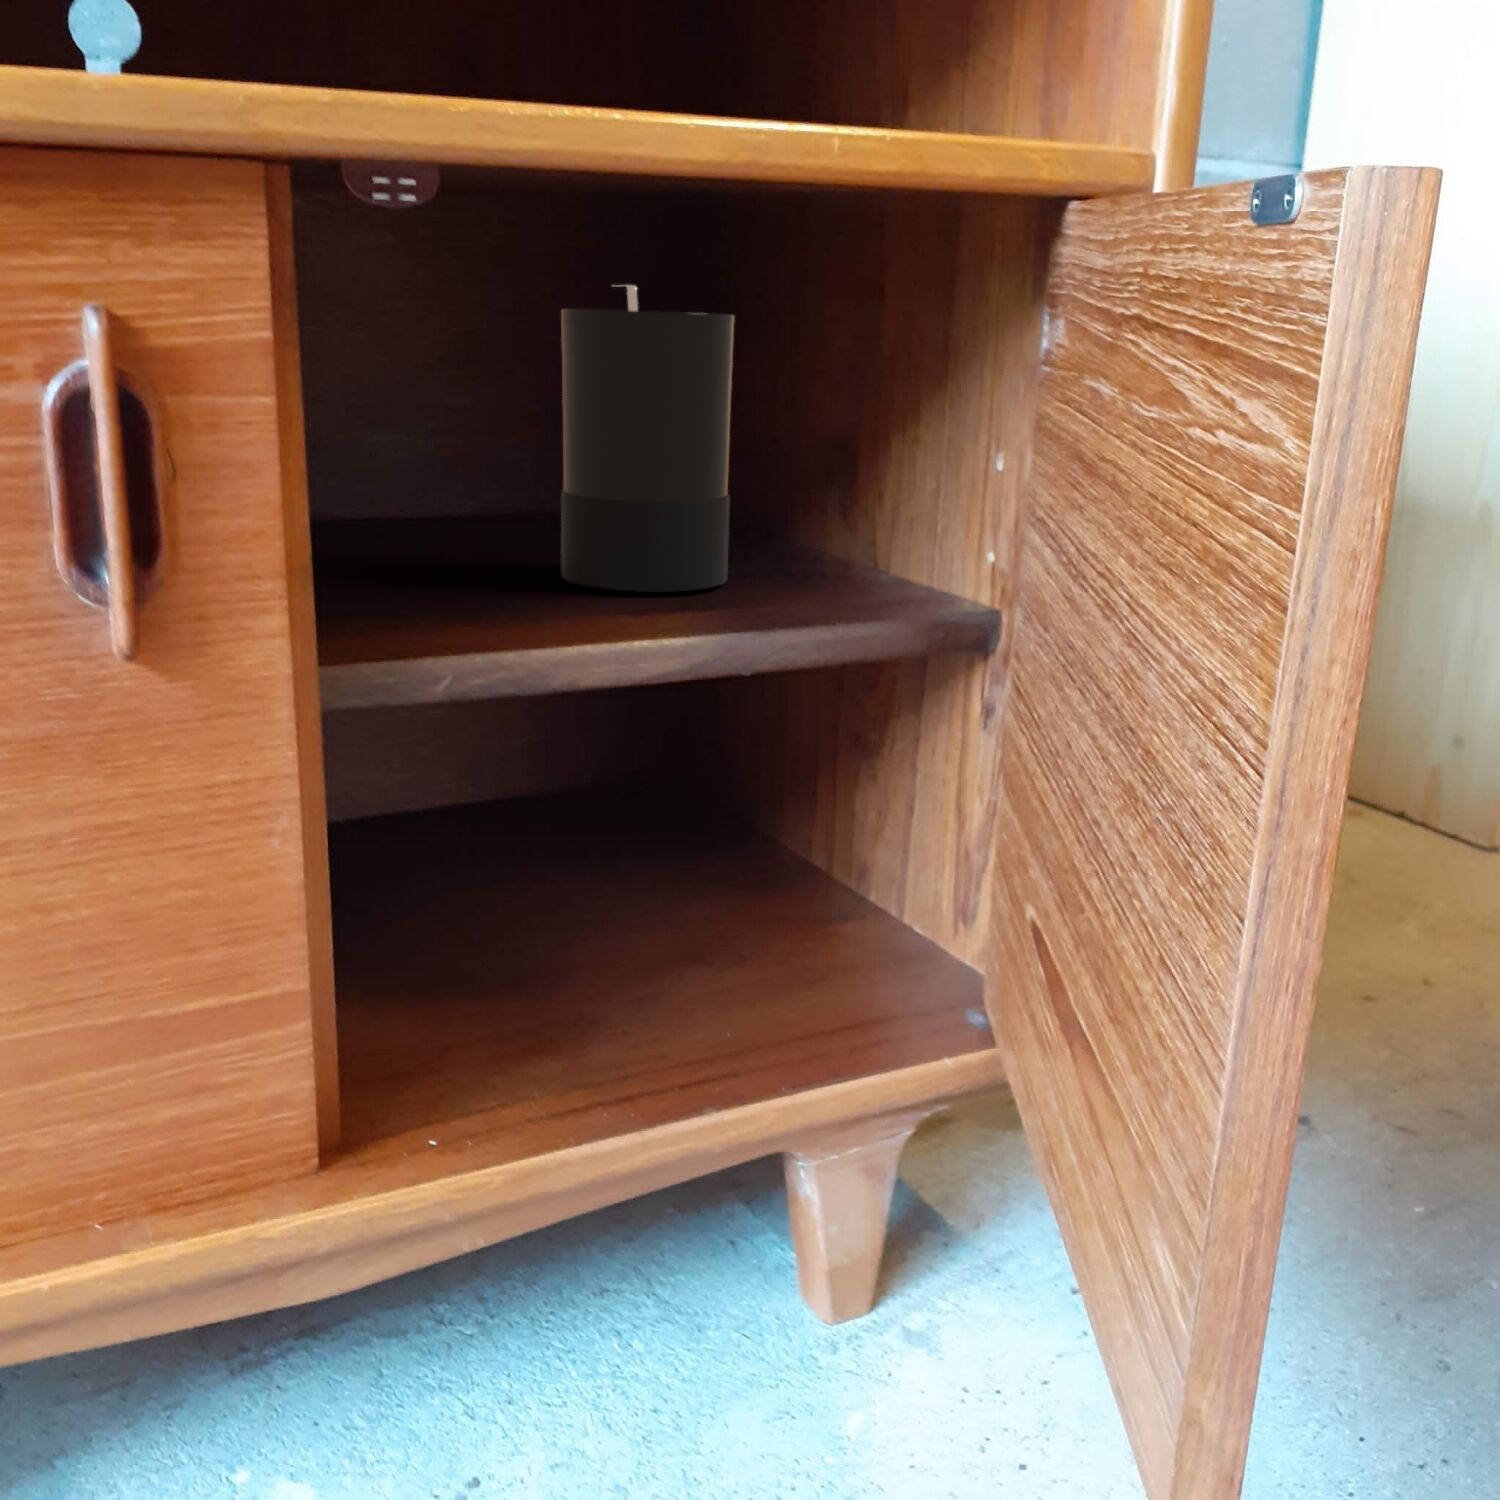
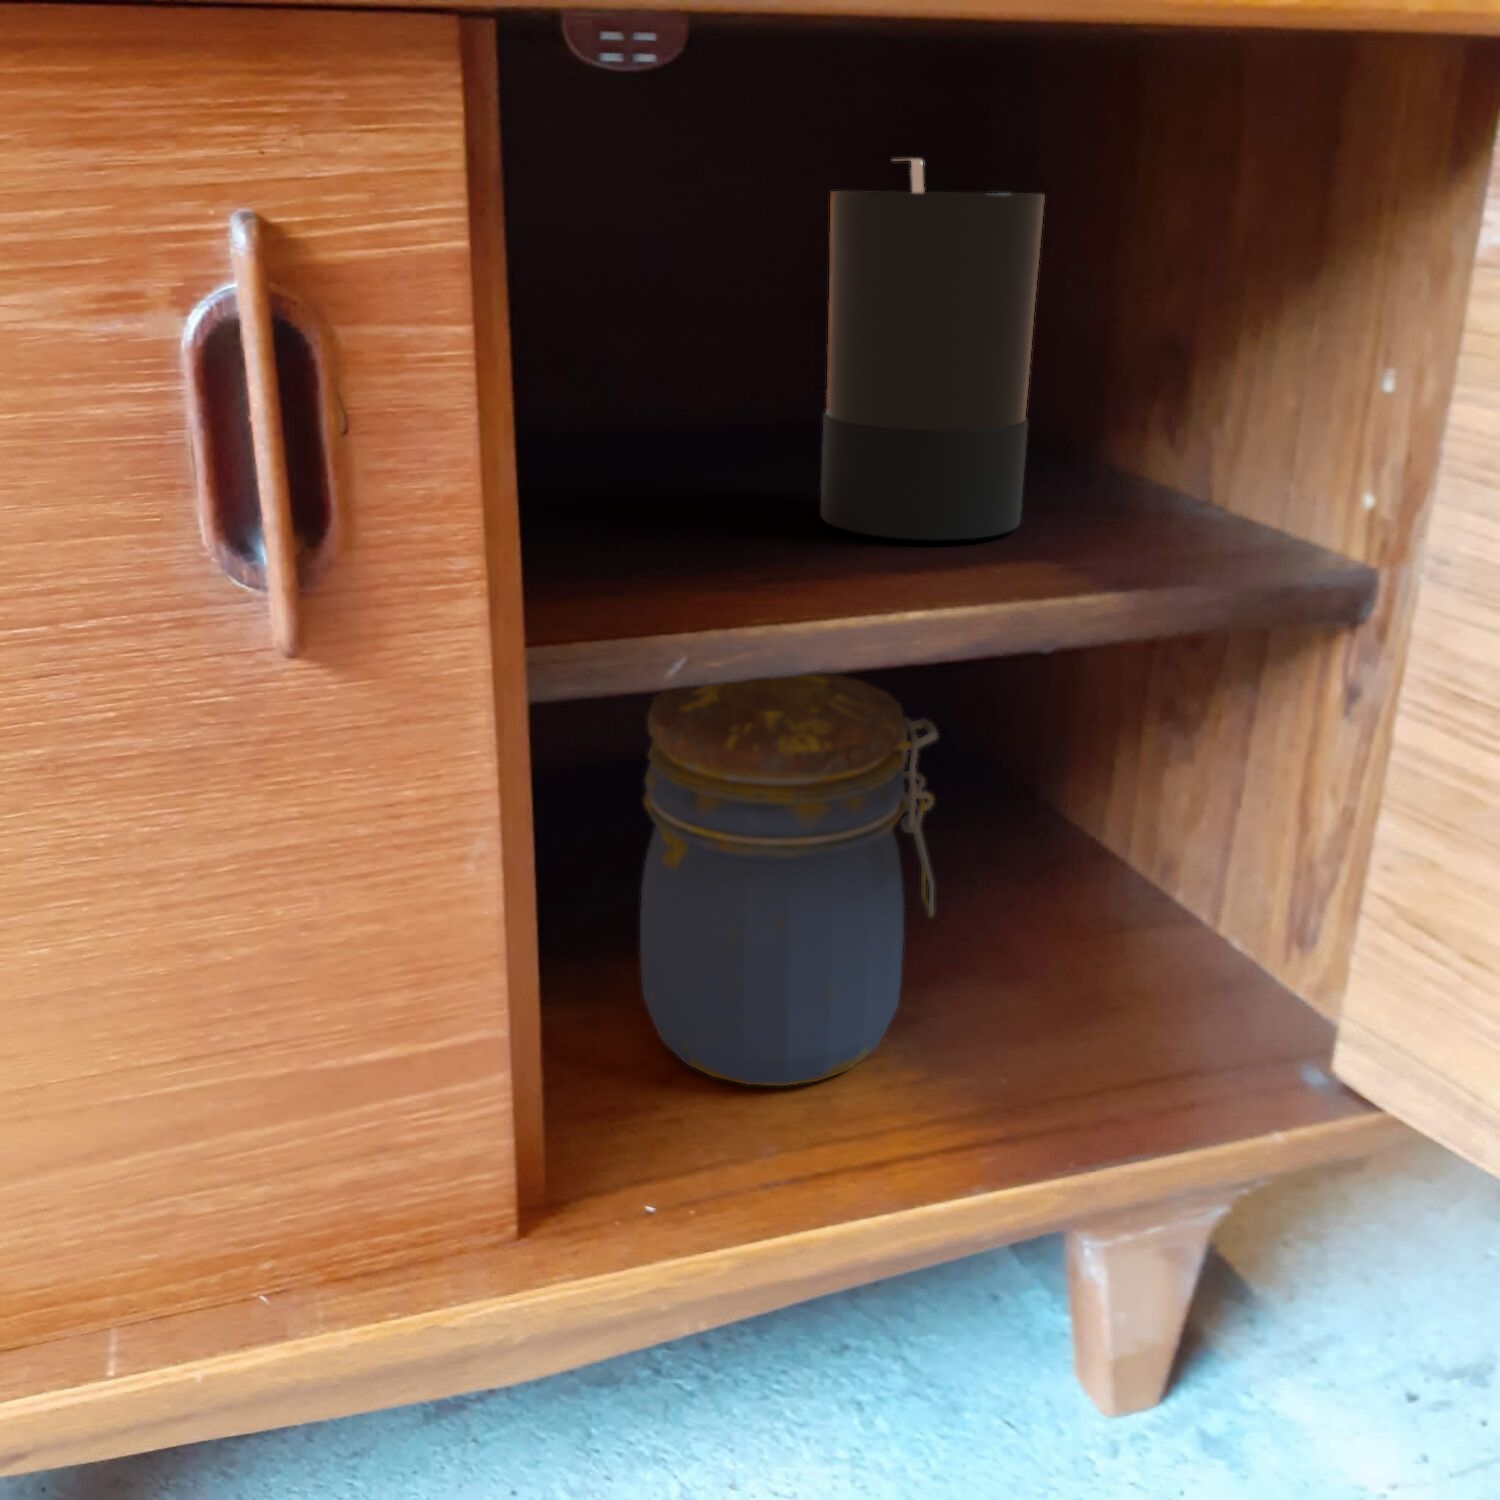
jar: none [415,700,666,1048] -> present [640,673,938,1086]

